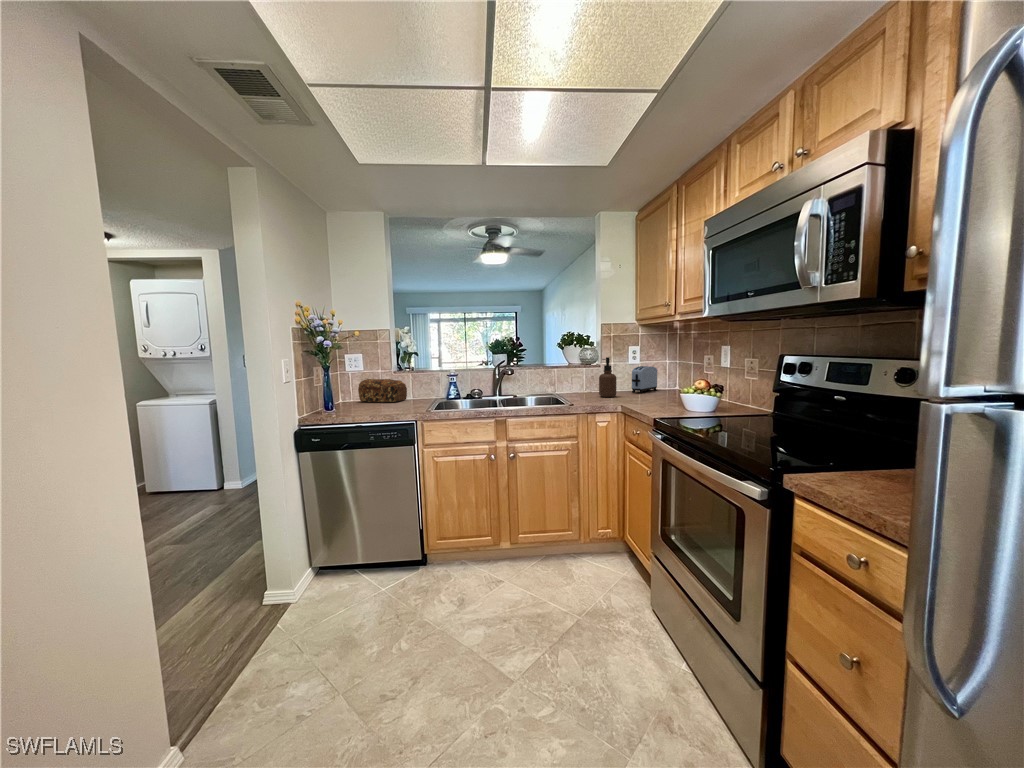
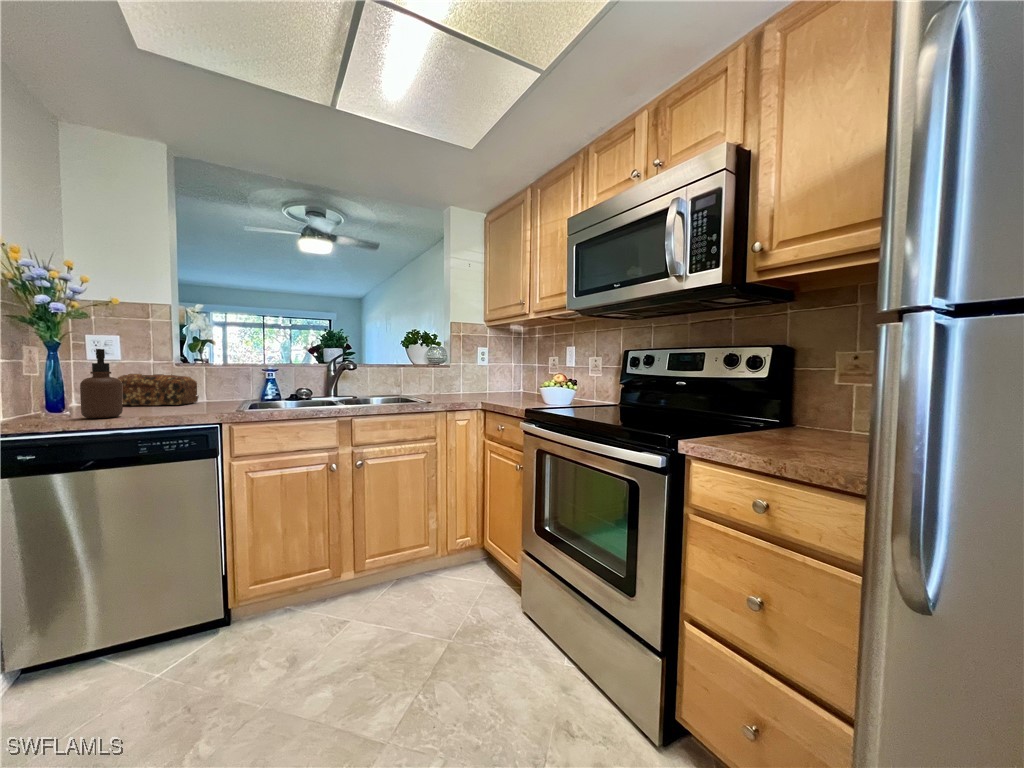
soap dispenser: present [599,357,617,397] -> present [80,349,123,418]
toaster: present [632,366,657,393] -> none [479,368,501,394]

